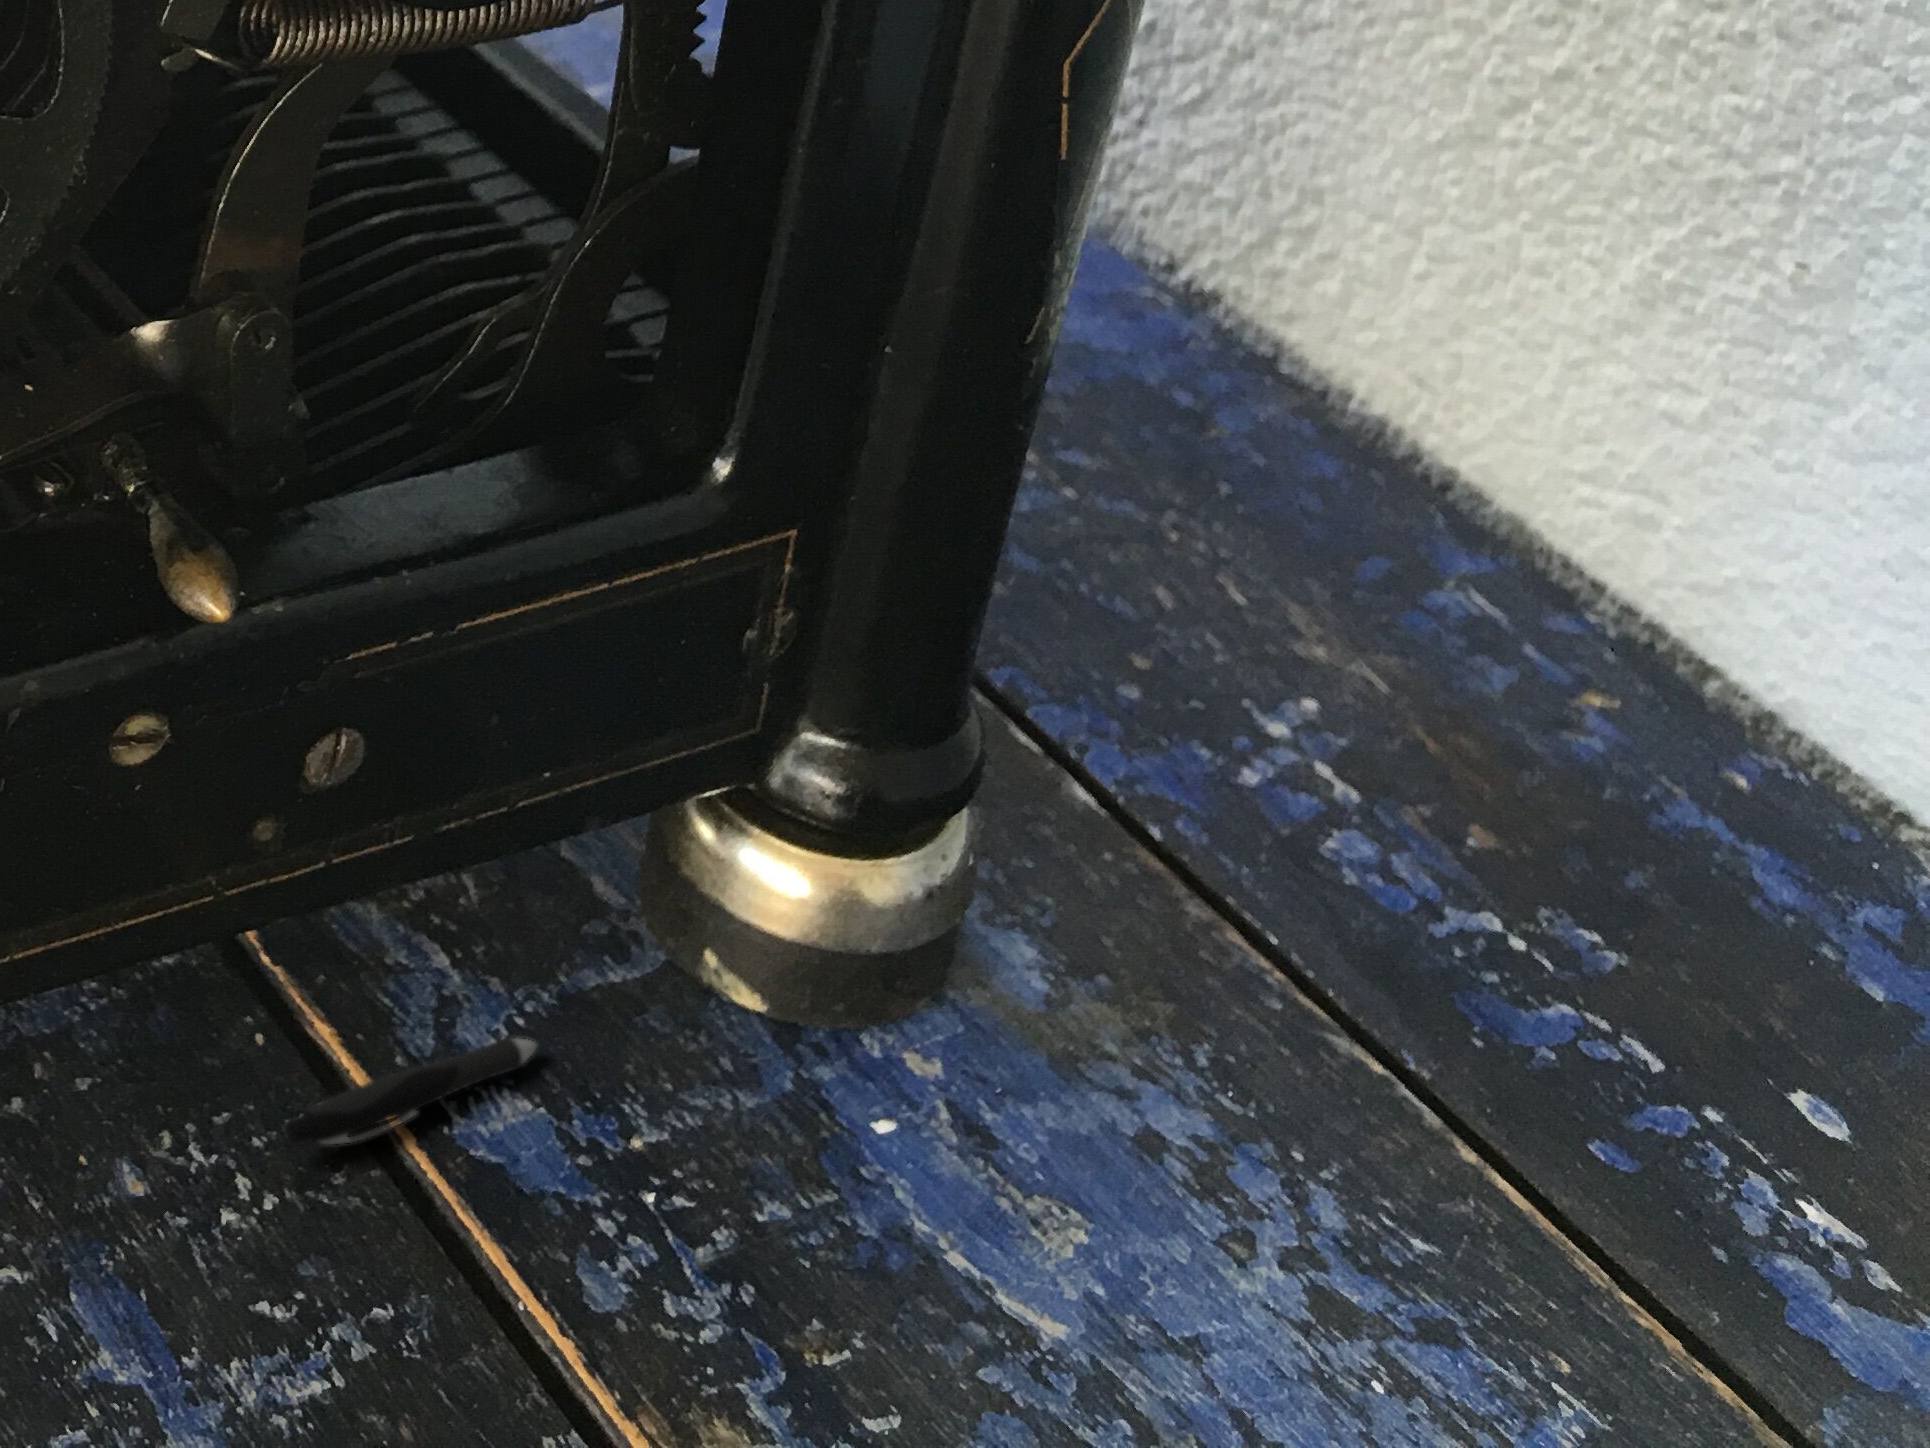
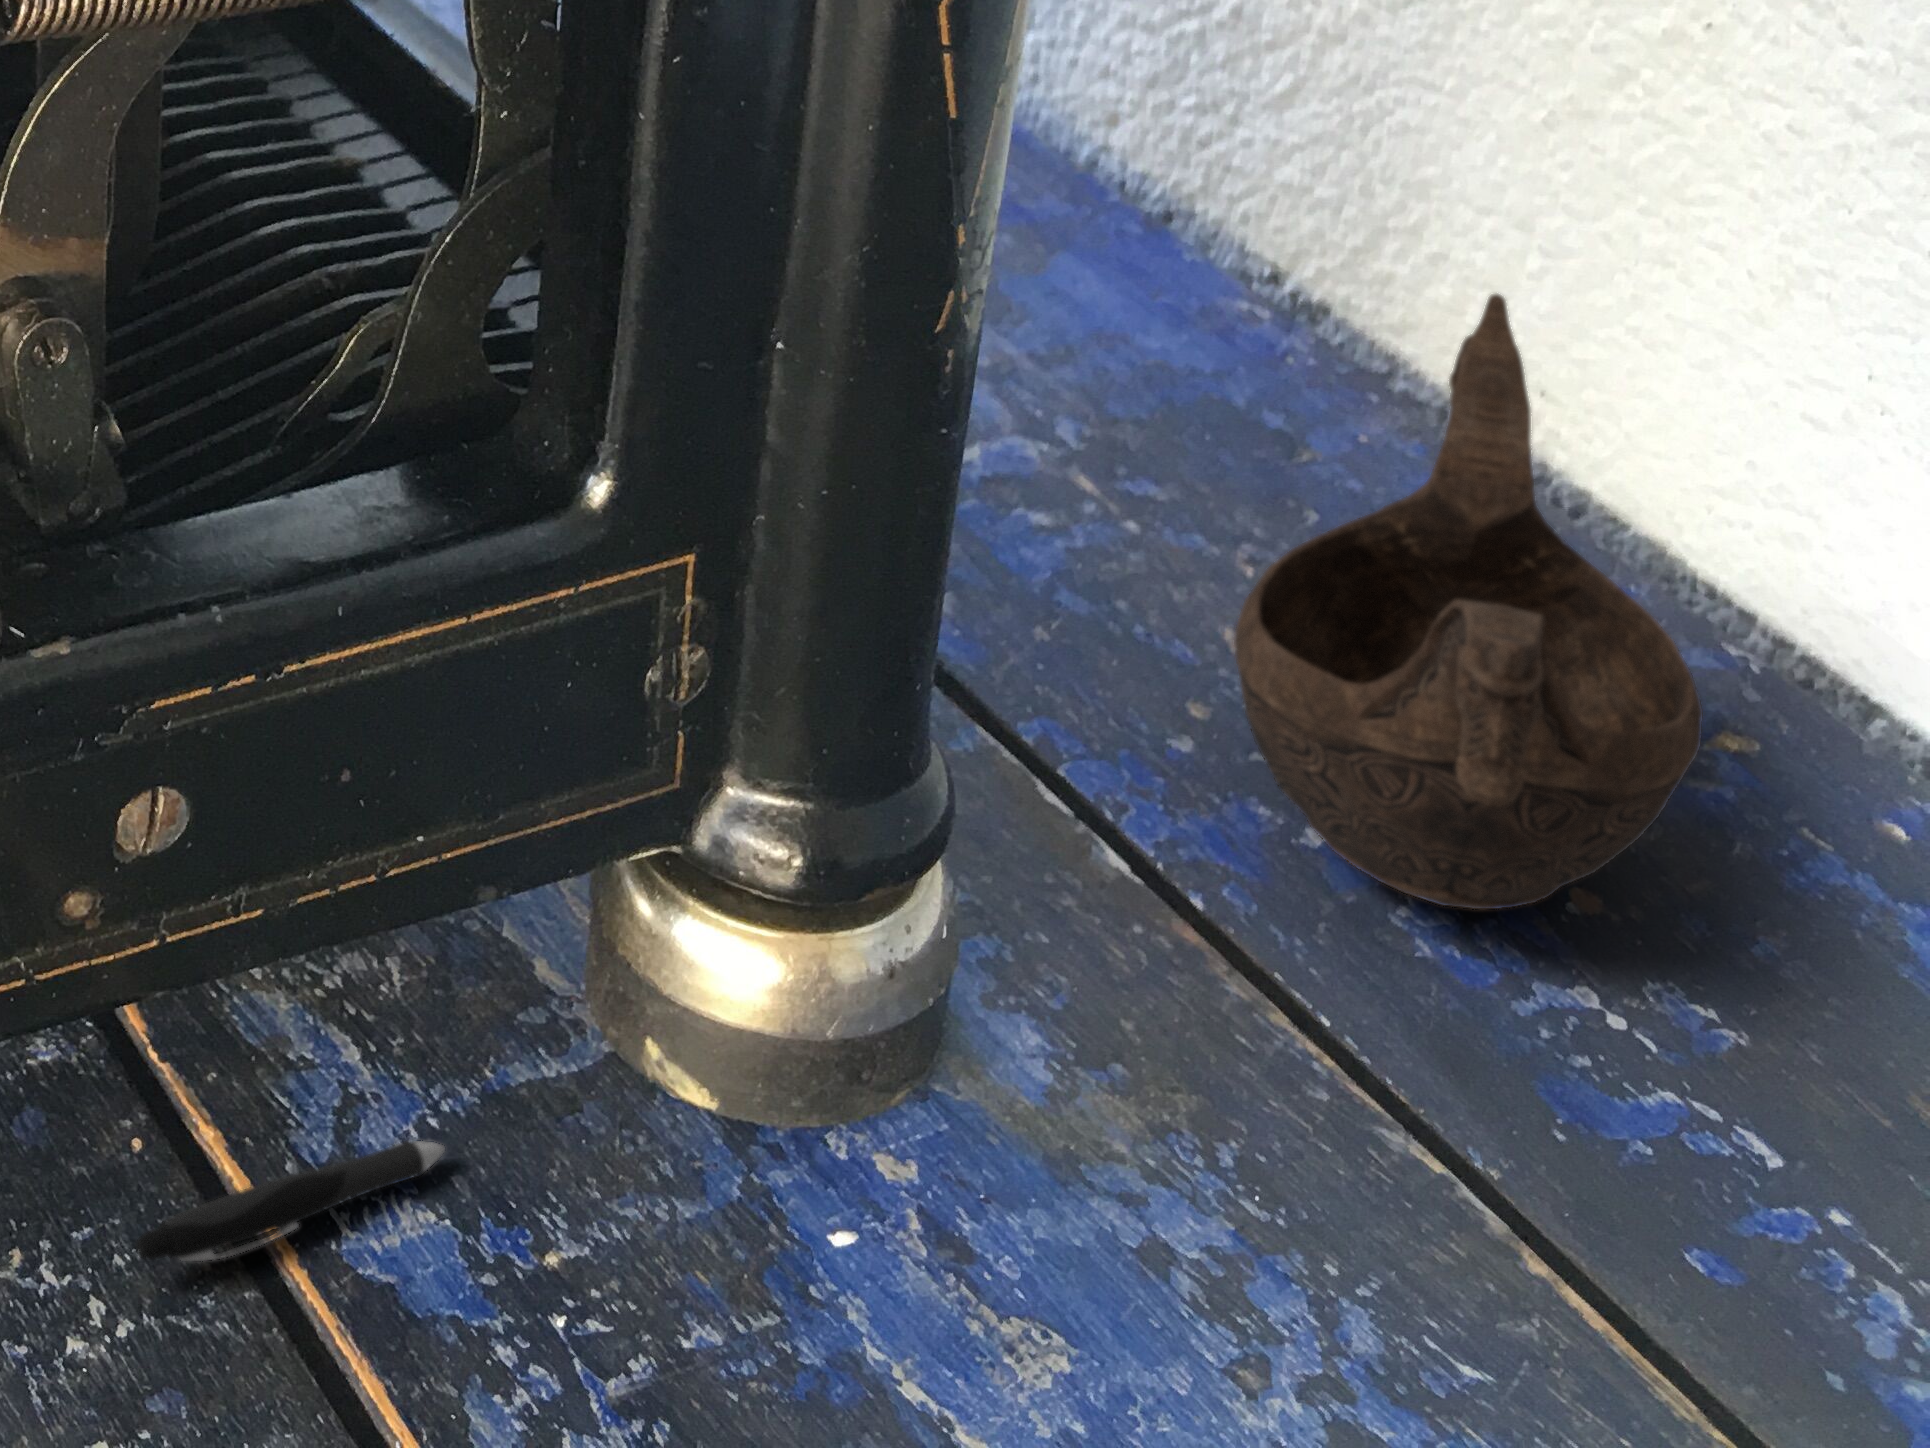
decorative bowl: none [1192,300,1595,841] -> present [1234,294,1703,909]

